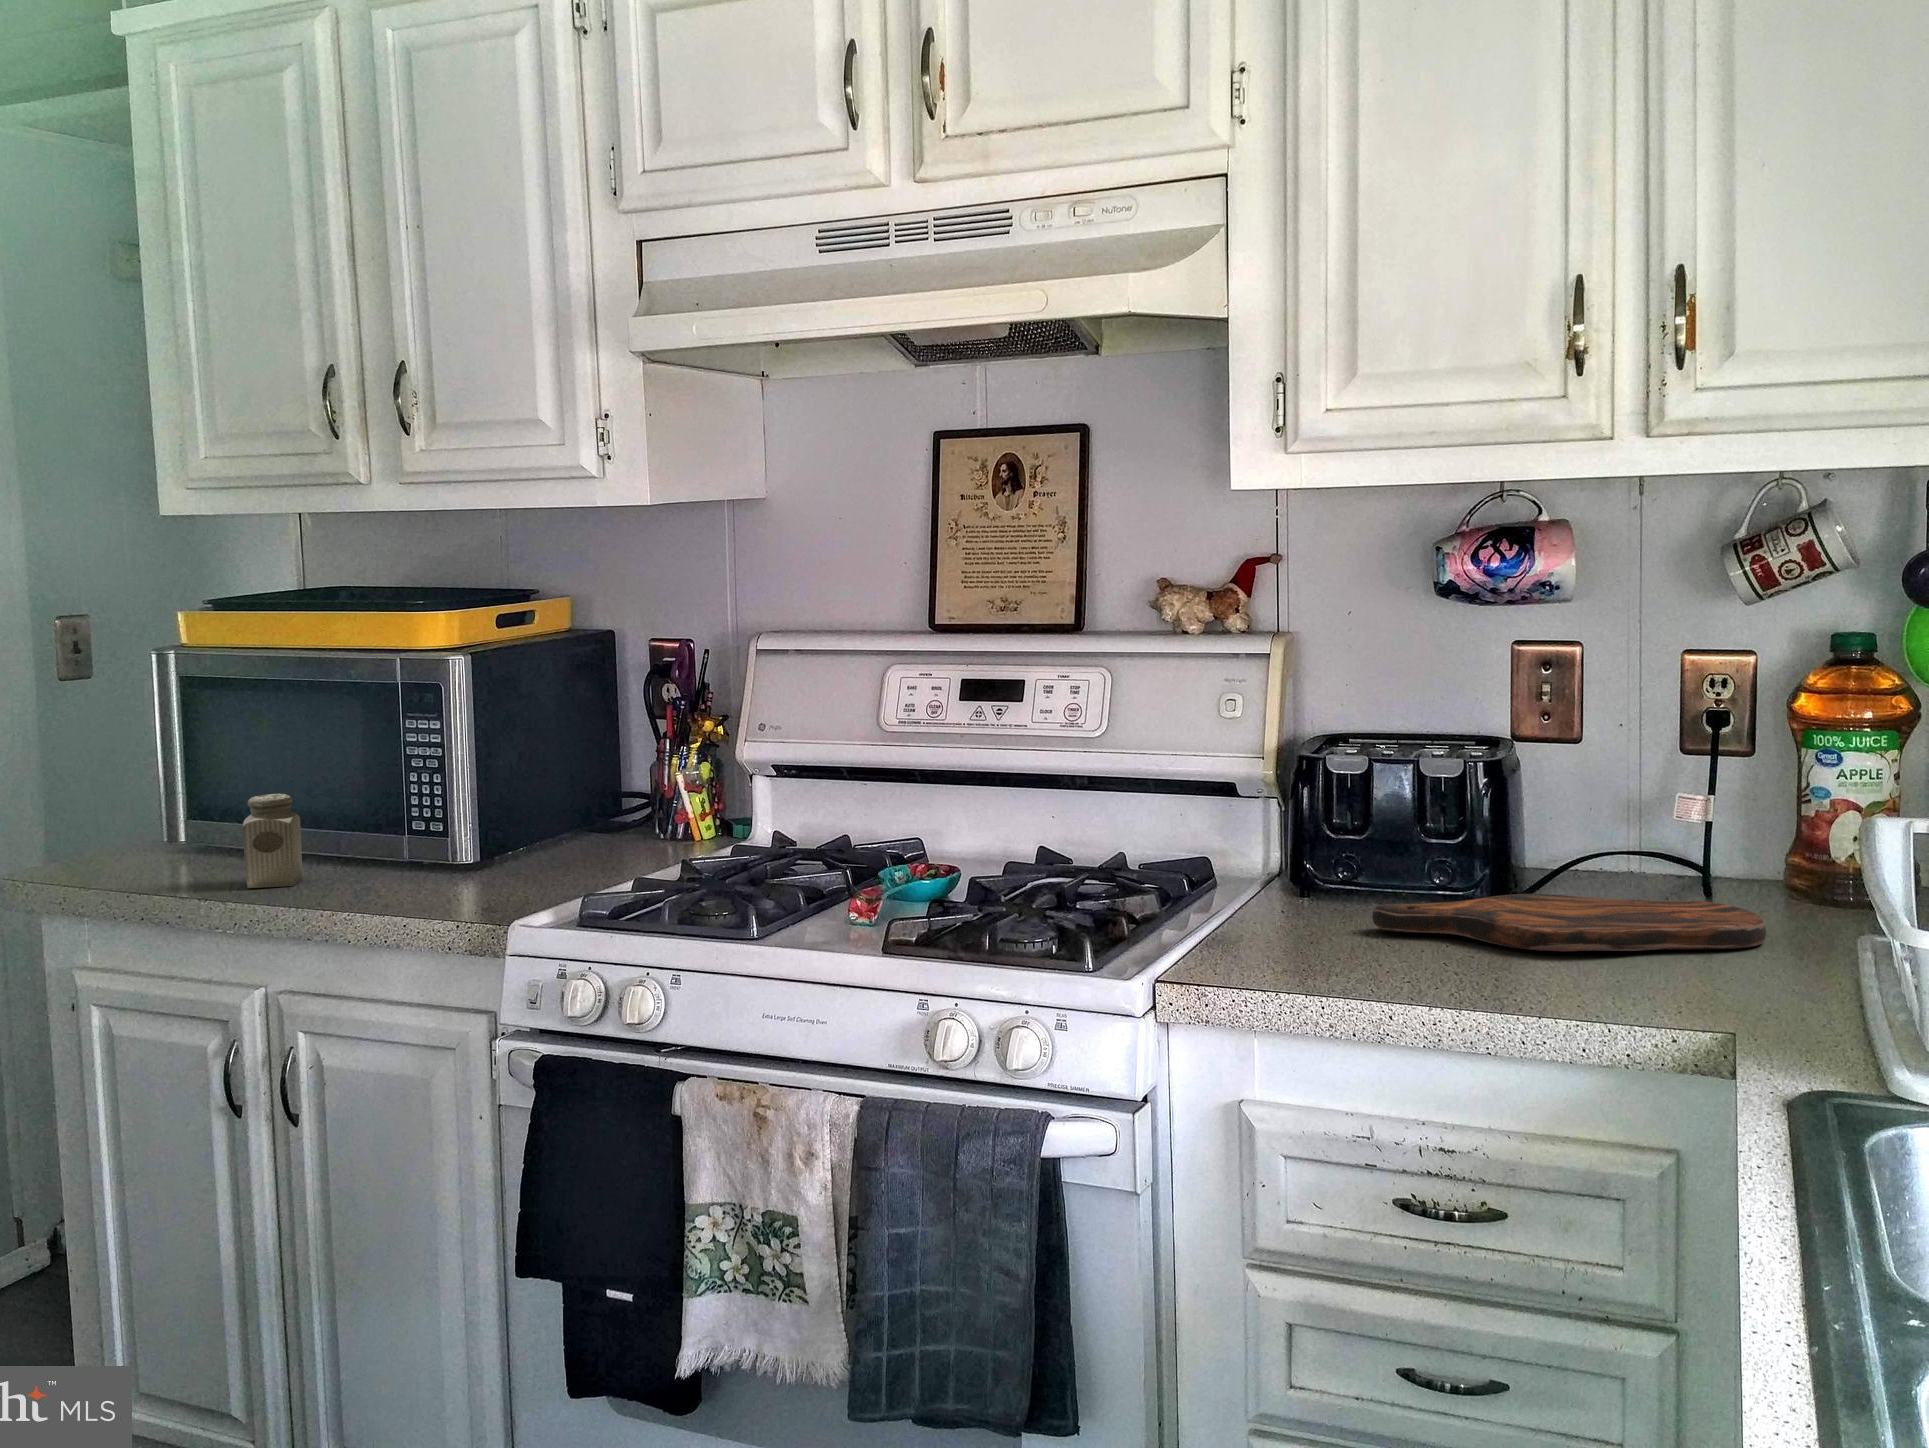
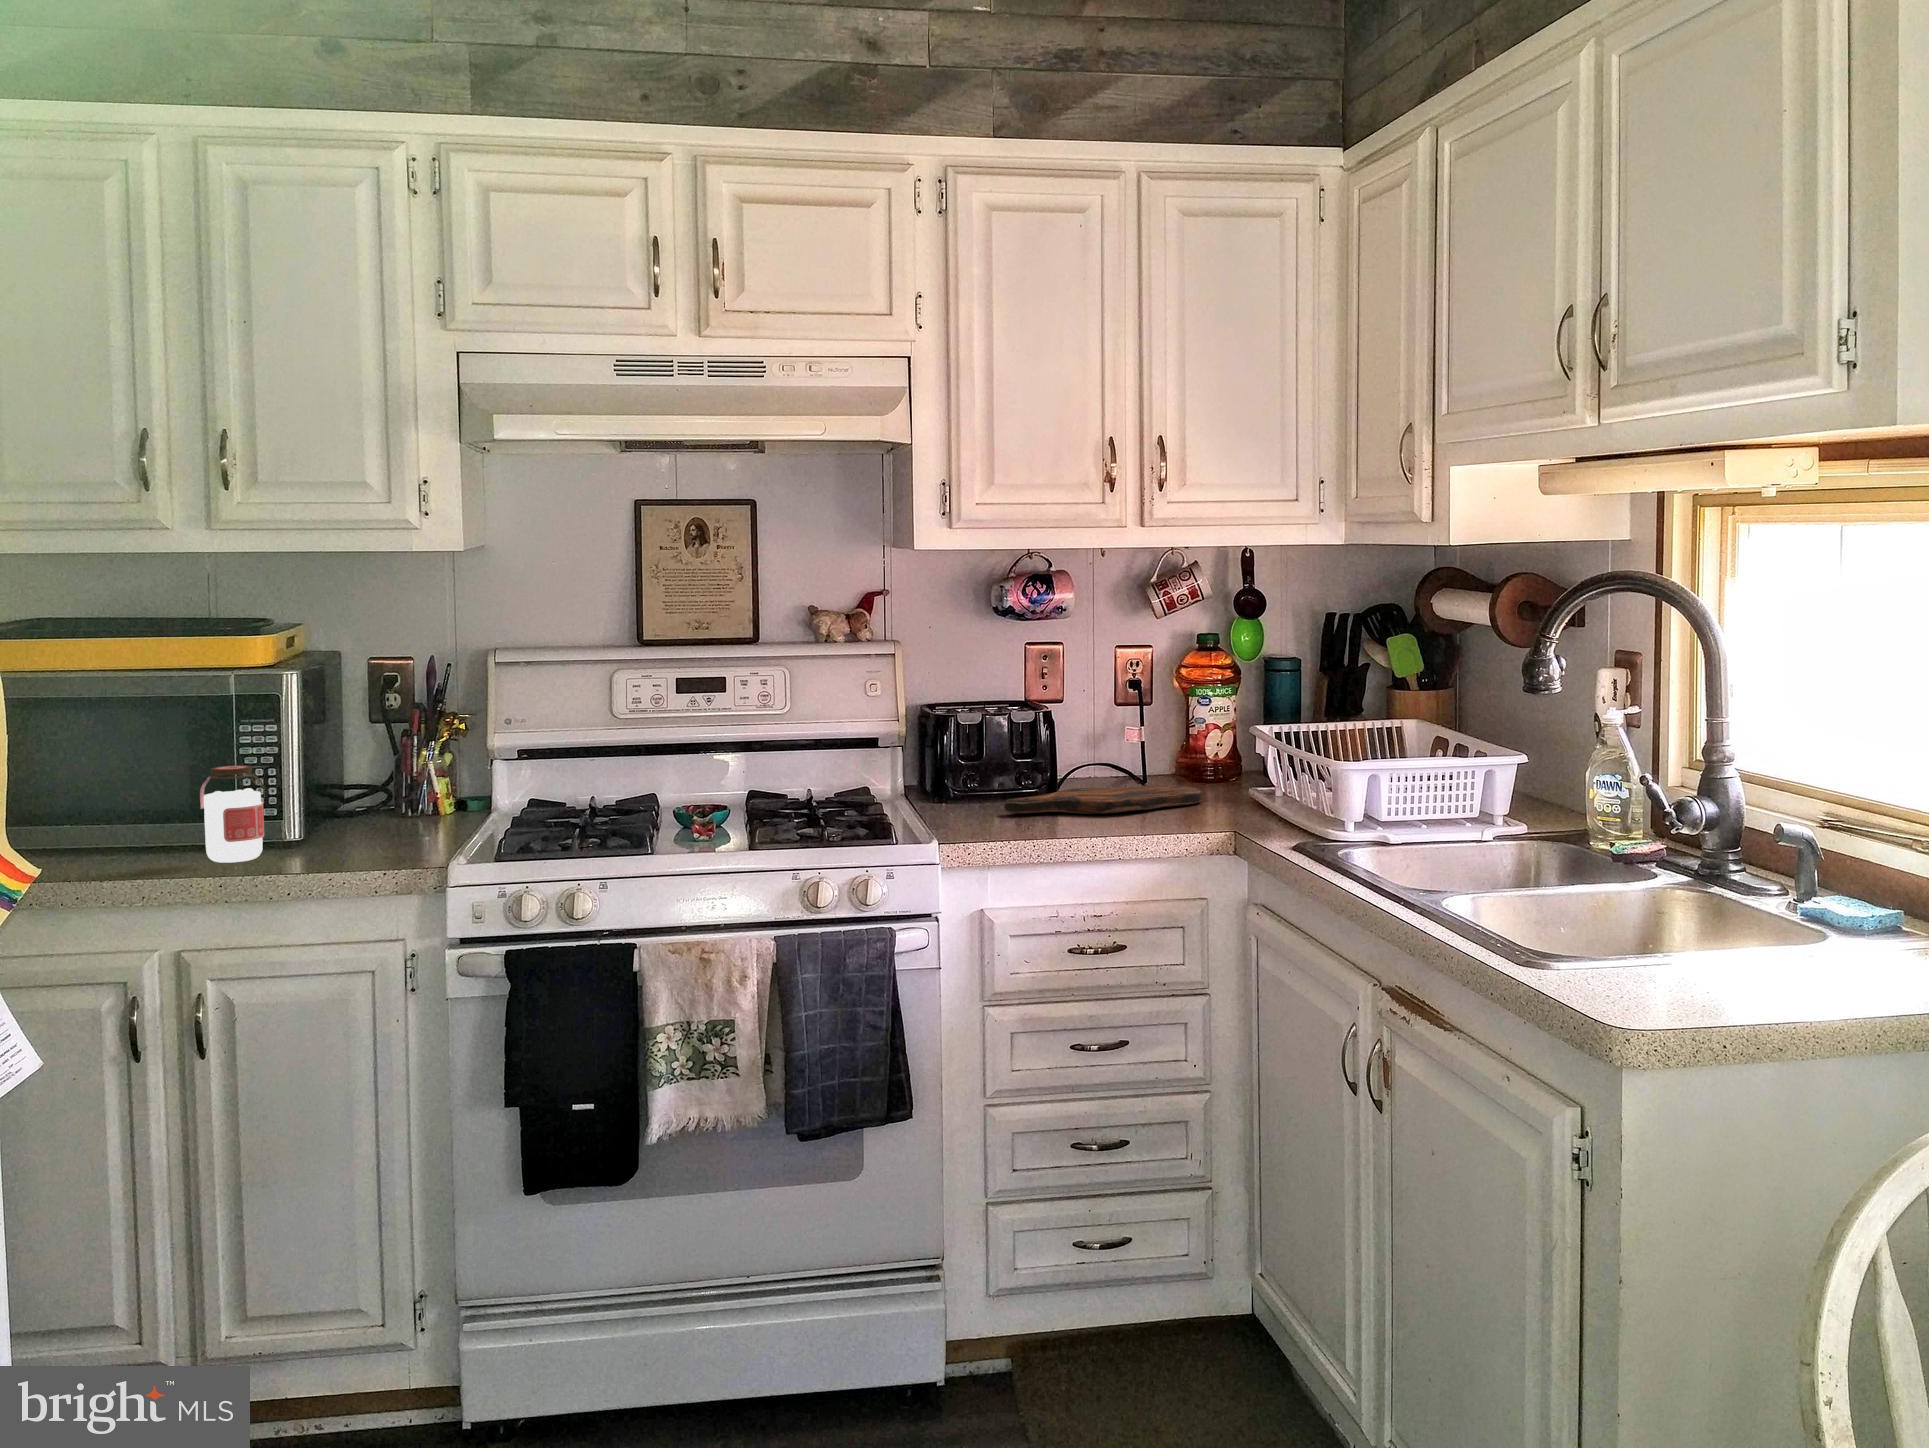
jar: none [320,772,391,892] -> present [200,765,265,863]
salt shaker: present [243,794,303,888] -> none [103,791,159,872]

